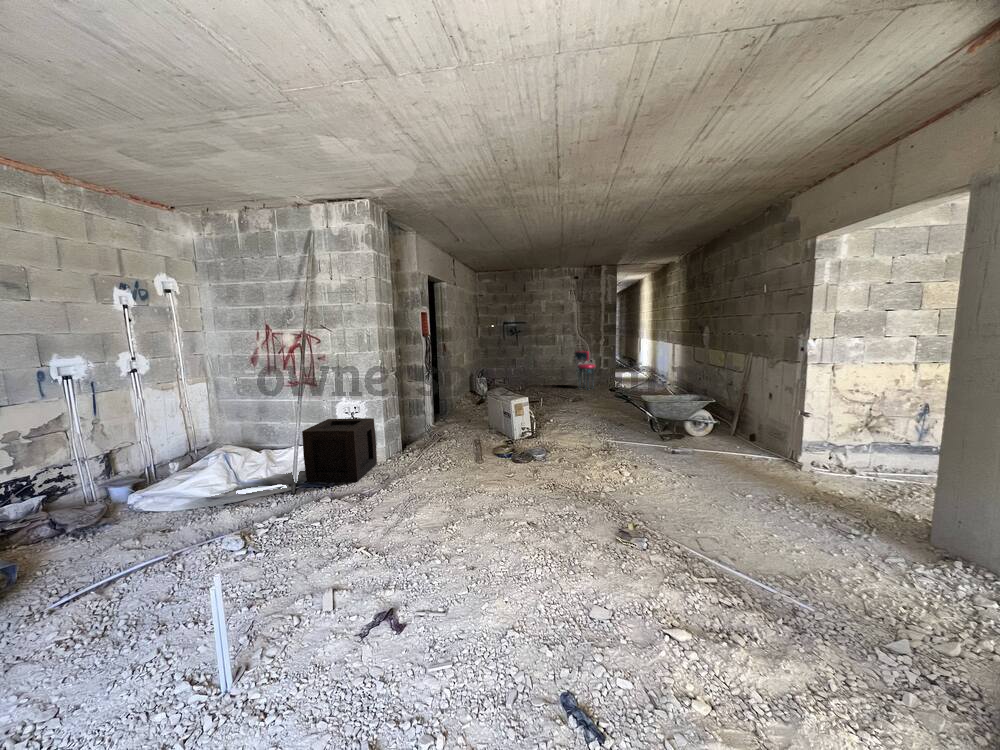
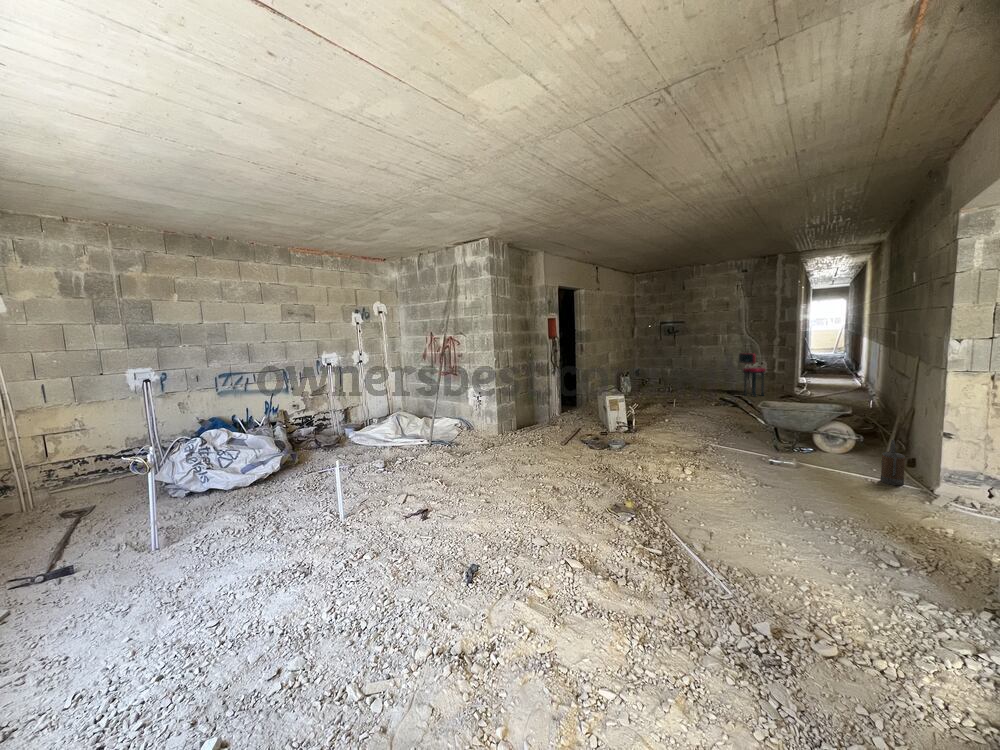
wooden crate: present [302,418,377,482] -> none [439,400,492,446]
watering can: none [753,422,771,459] -> present [881,439,905,485]

